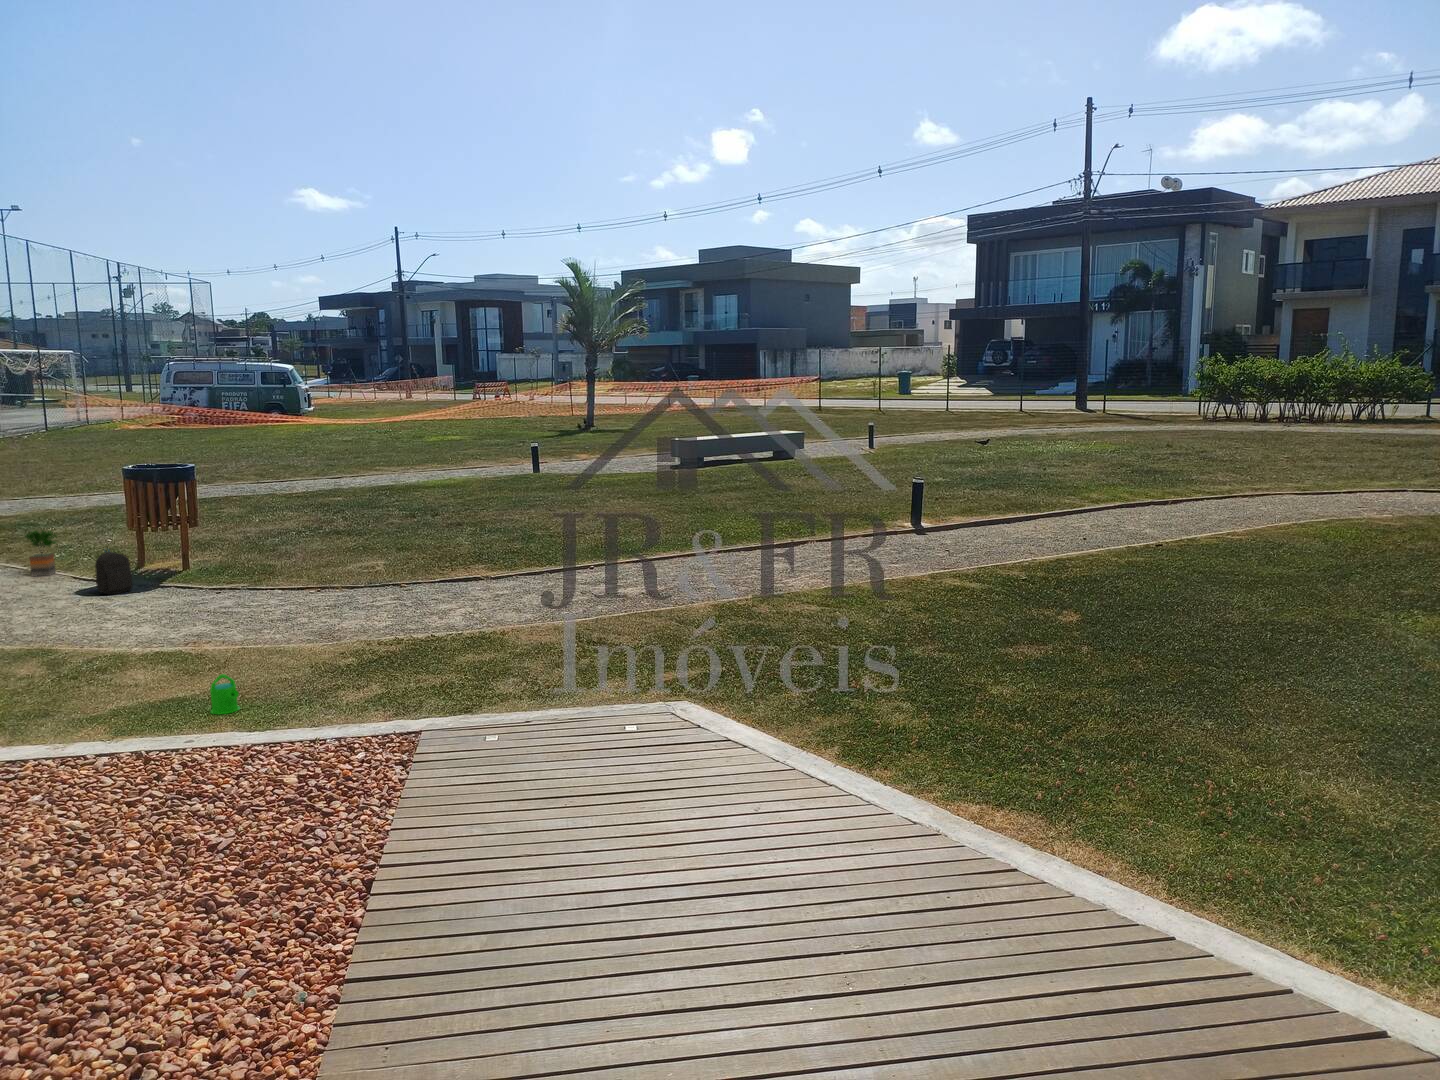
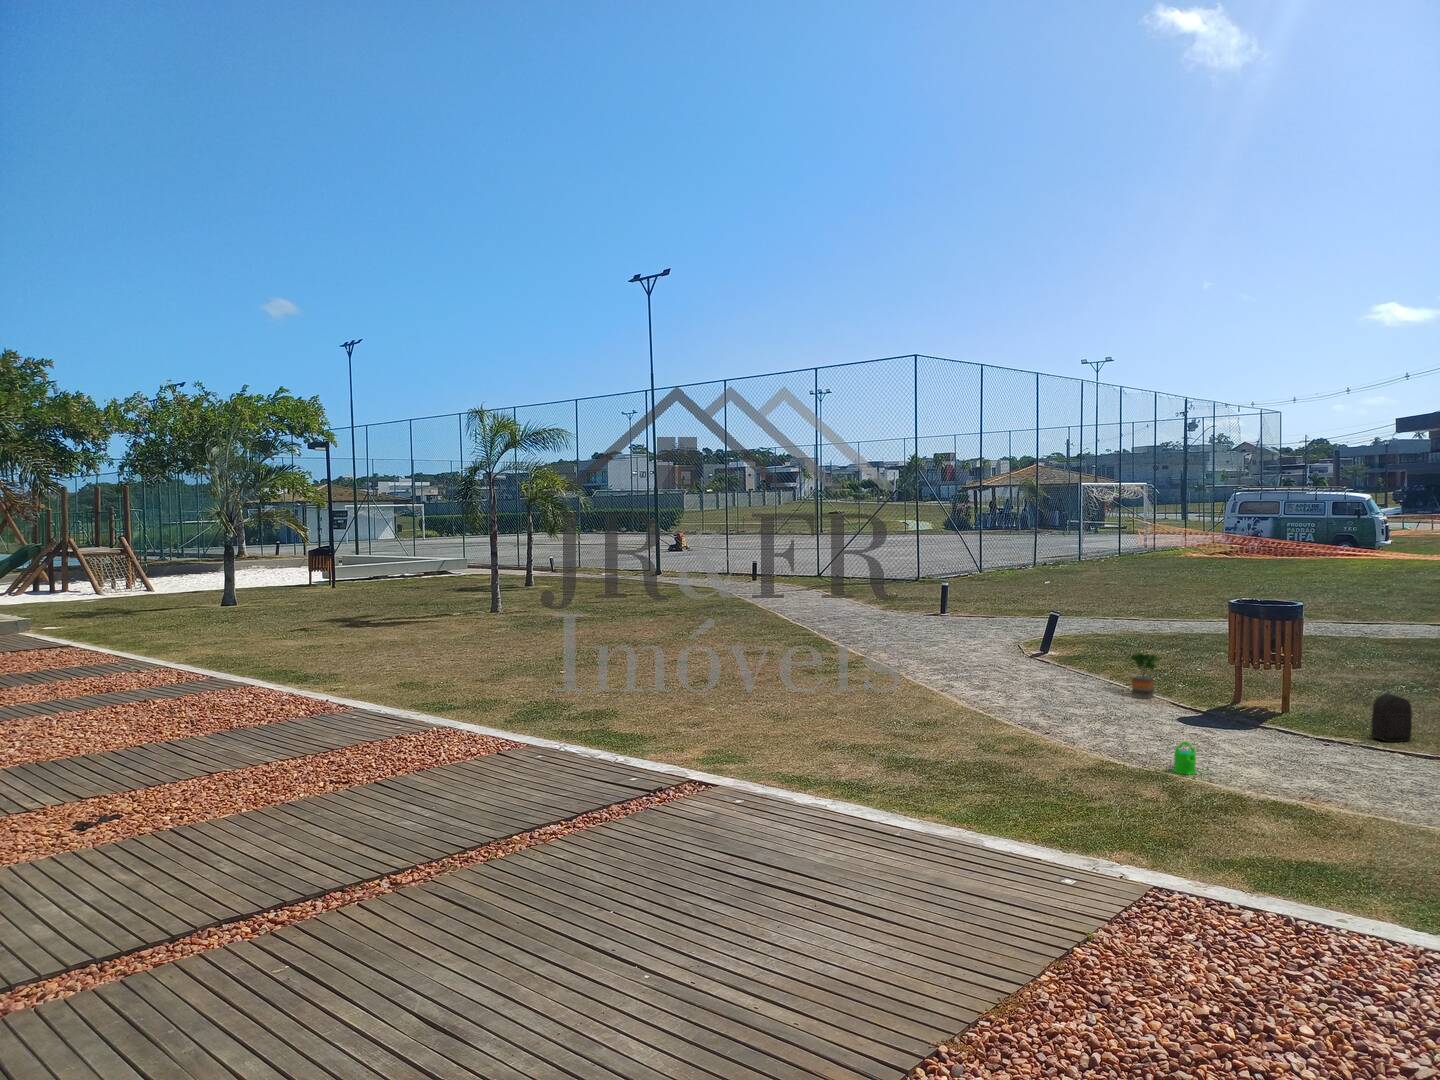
backpack: present [95,549,133,594] -> present [1371,691,1412,742]
watering can: present [210,674,240,715] -> present [1173,742,1197,774]

